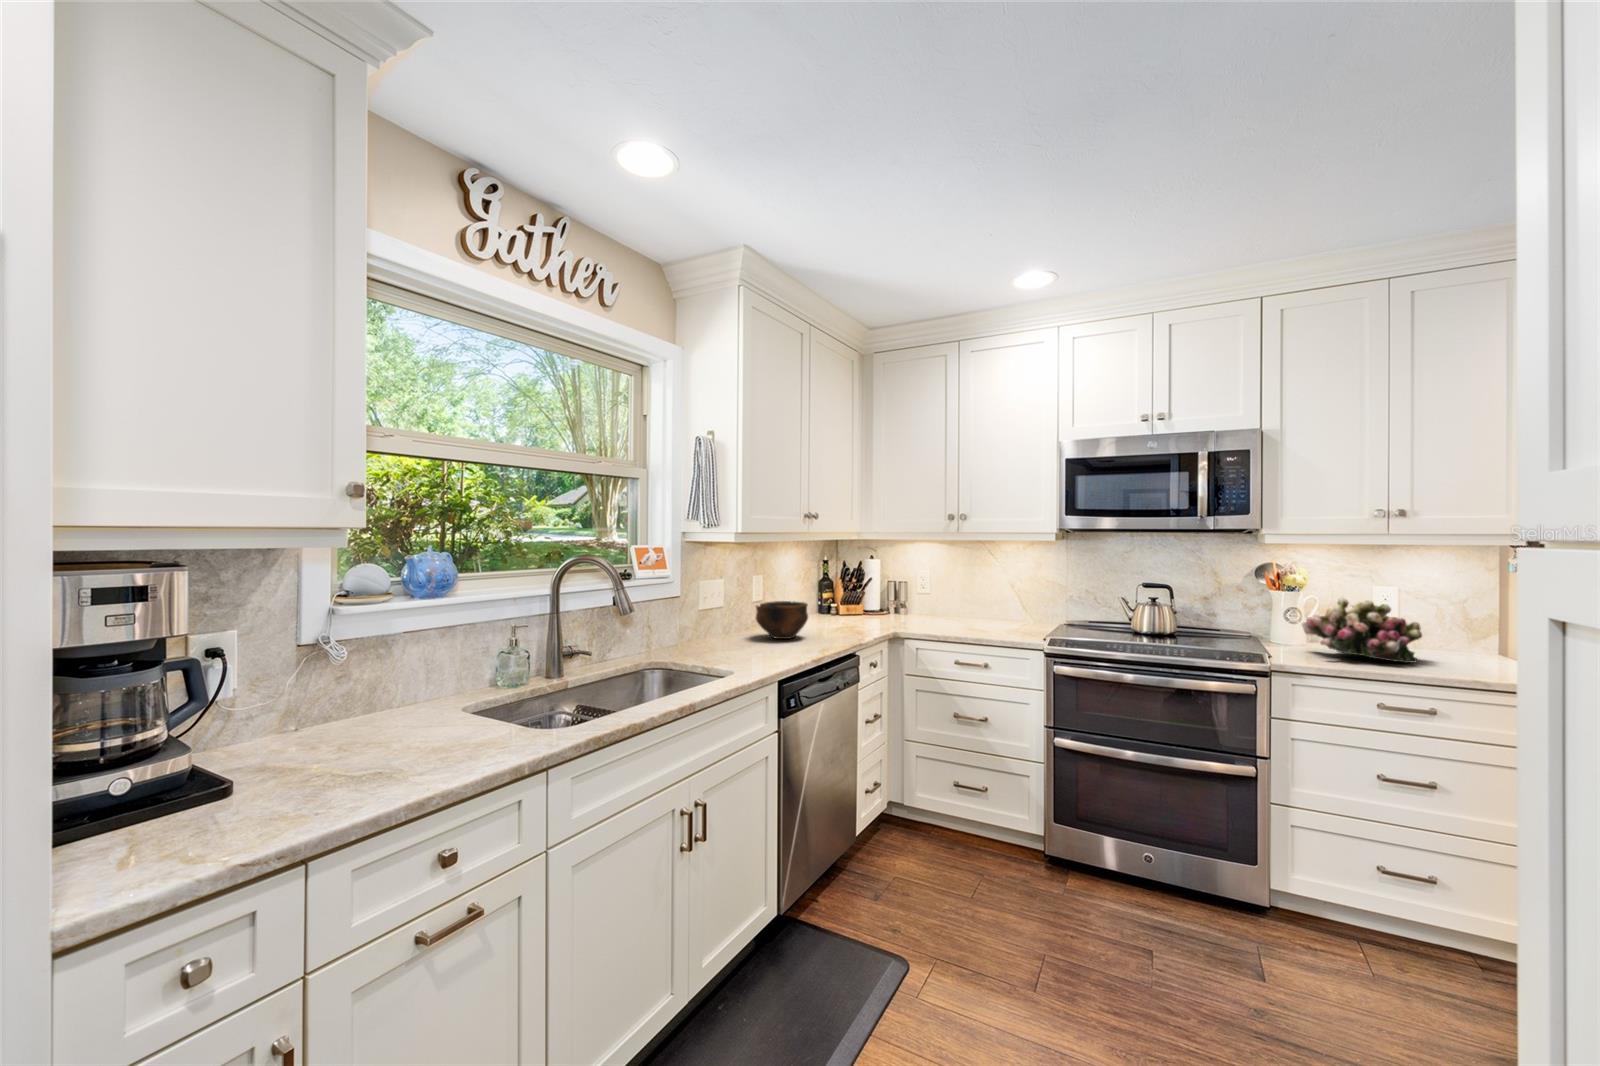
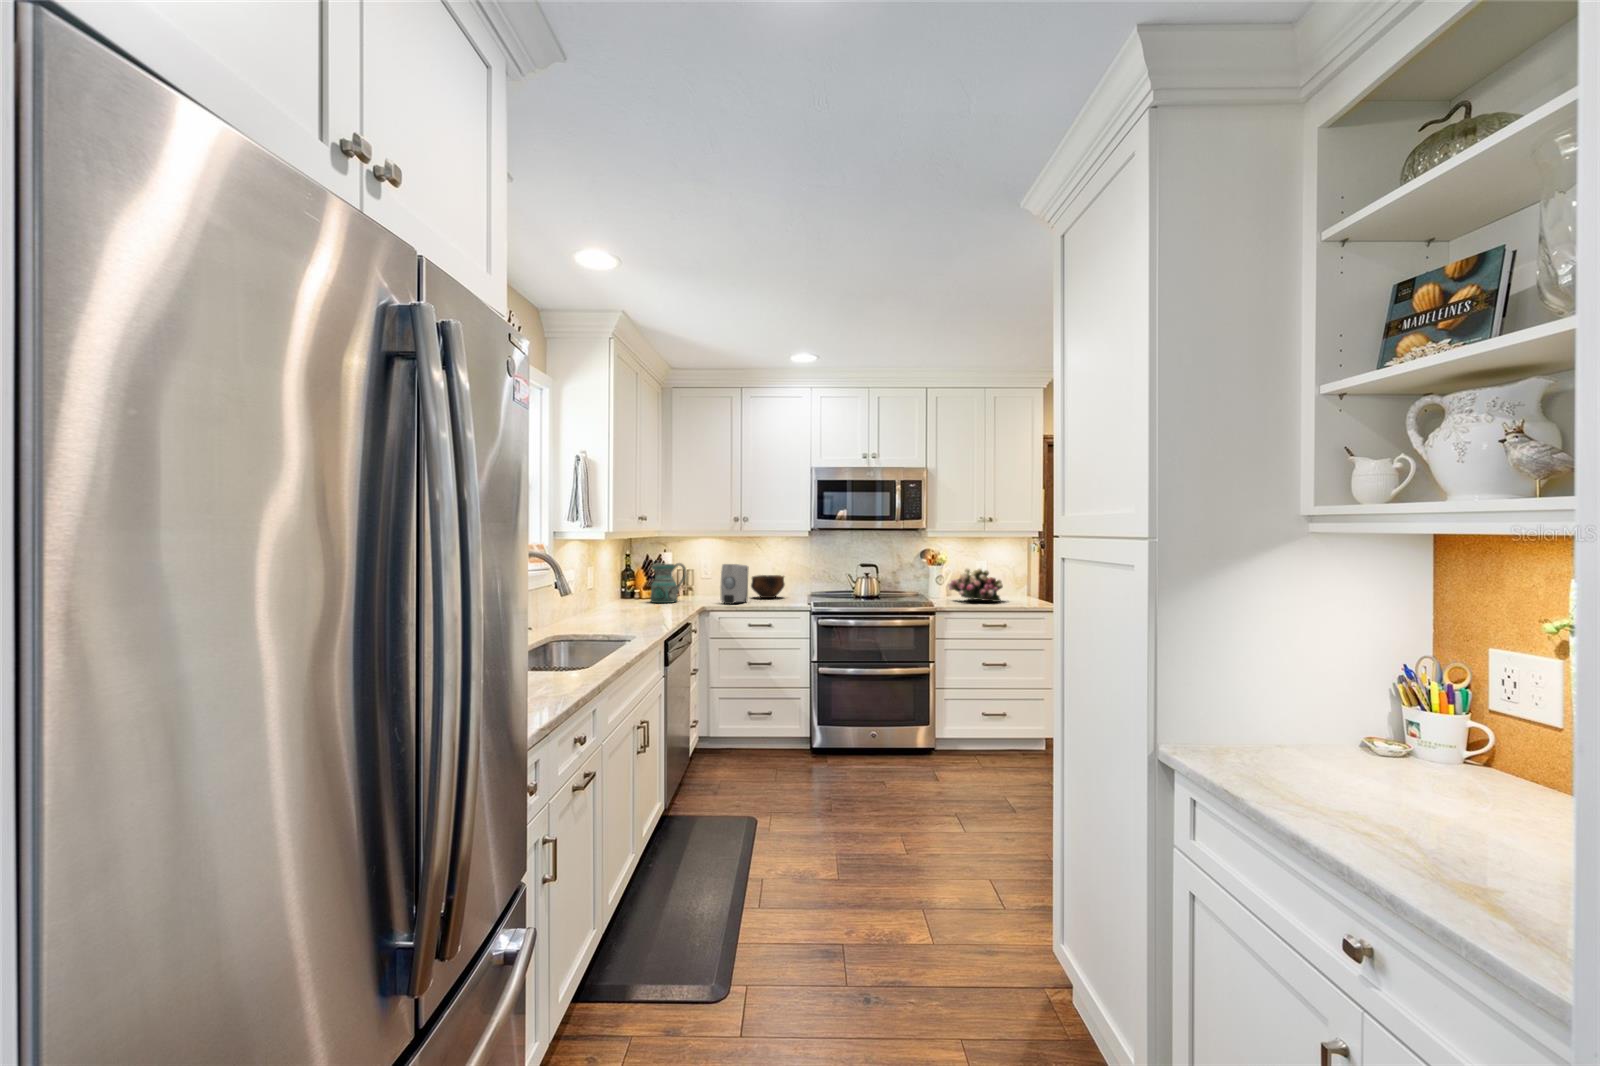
ceramic pitcher: none [839,573,886,624] -> present [650,563,686,603]
soap dispenser: none [921,577,963,632] -> present [720,564,748,604]
bowl: present [756,601,808,639] -> present [751,575,785,598]

